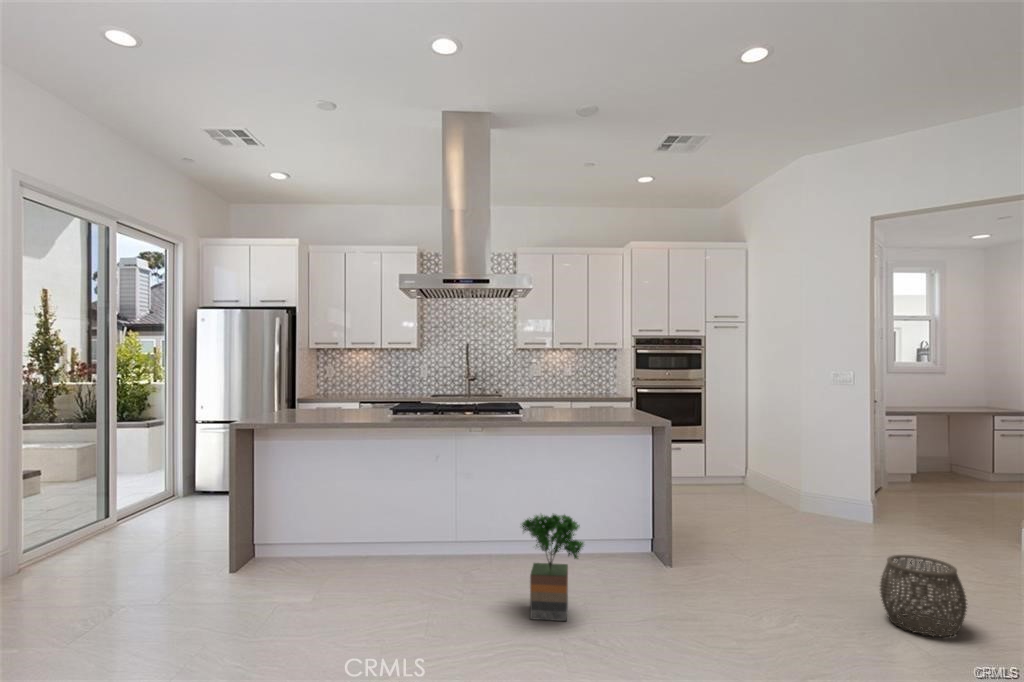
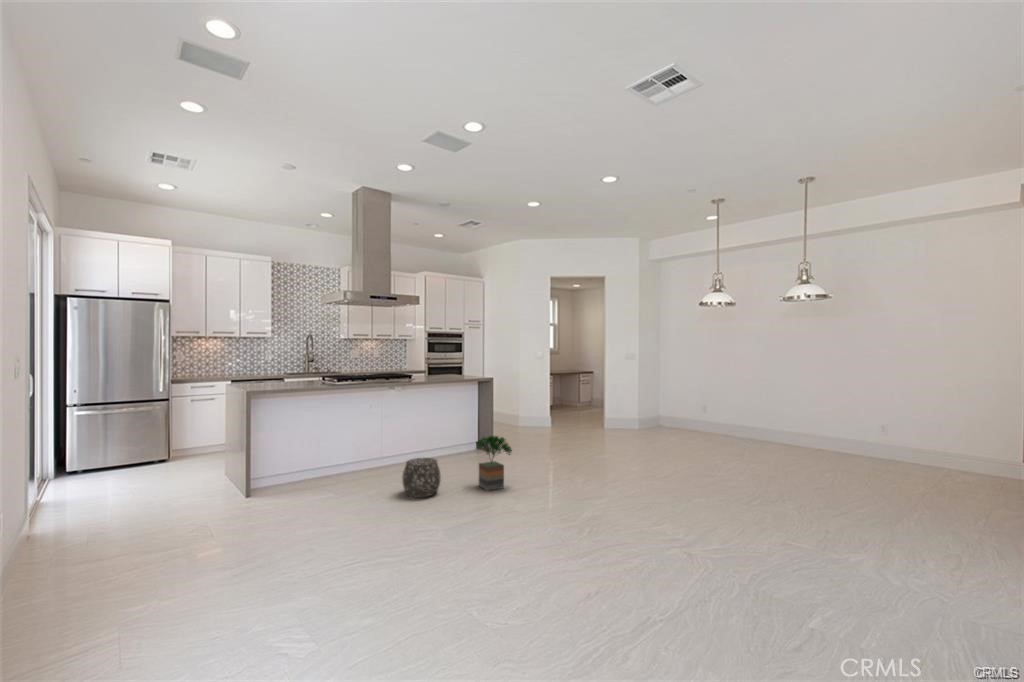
woven basket: present [880,555,967,637] -> present [402,458,441,498]

